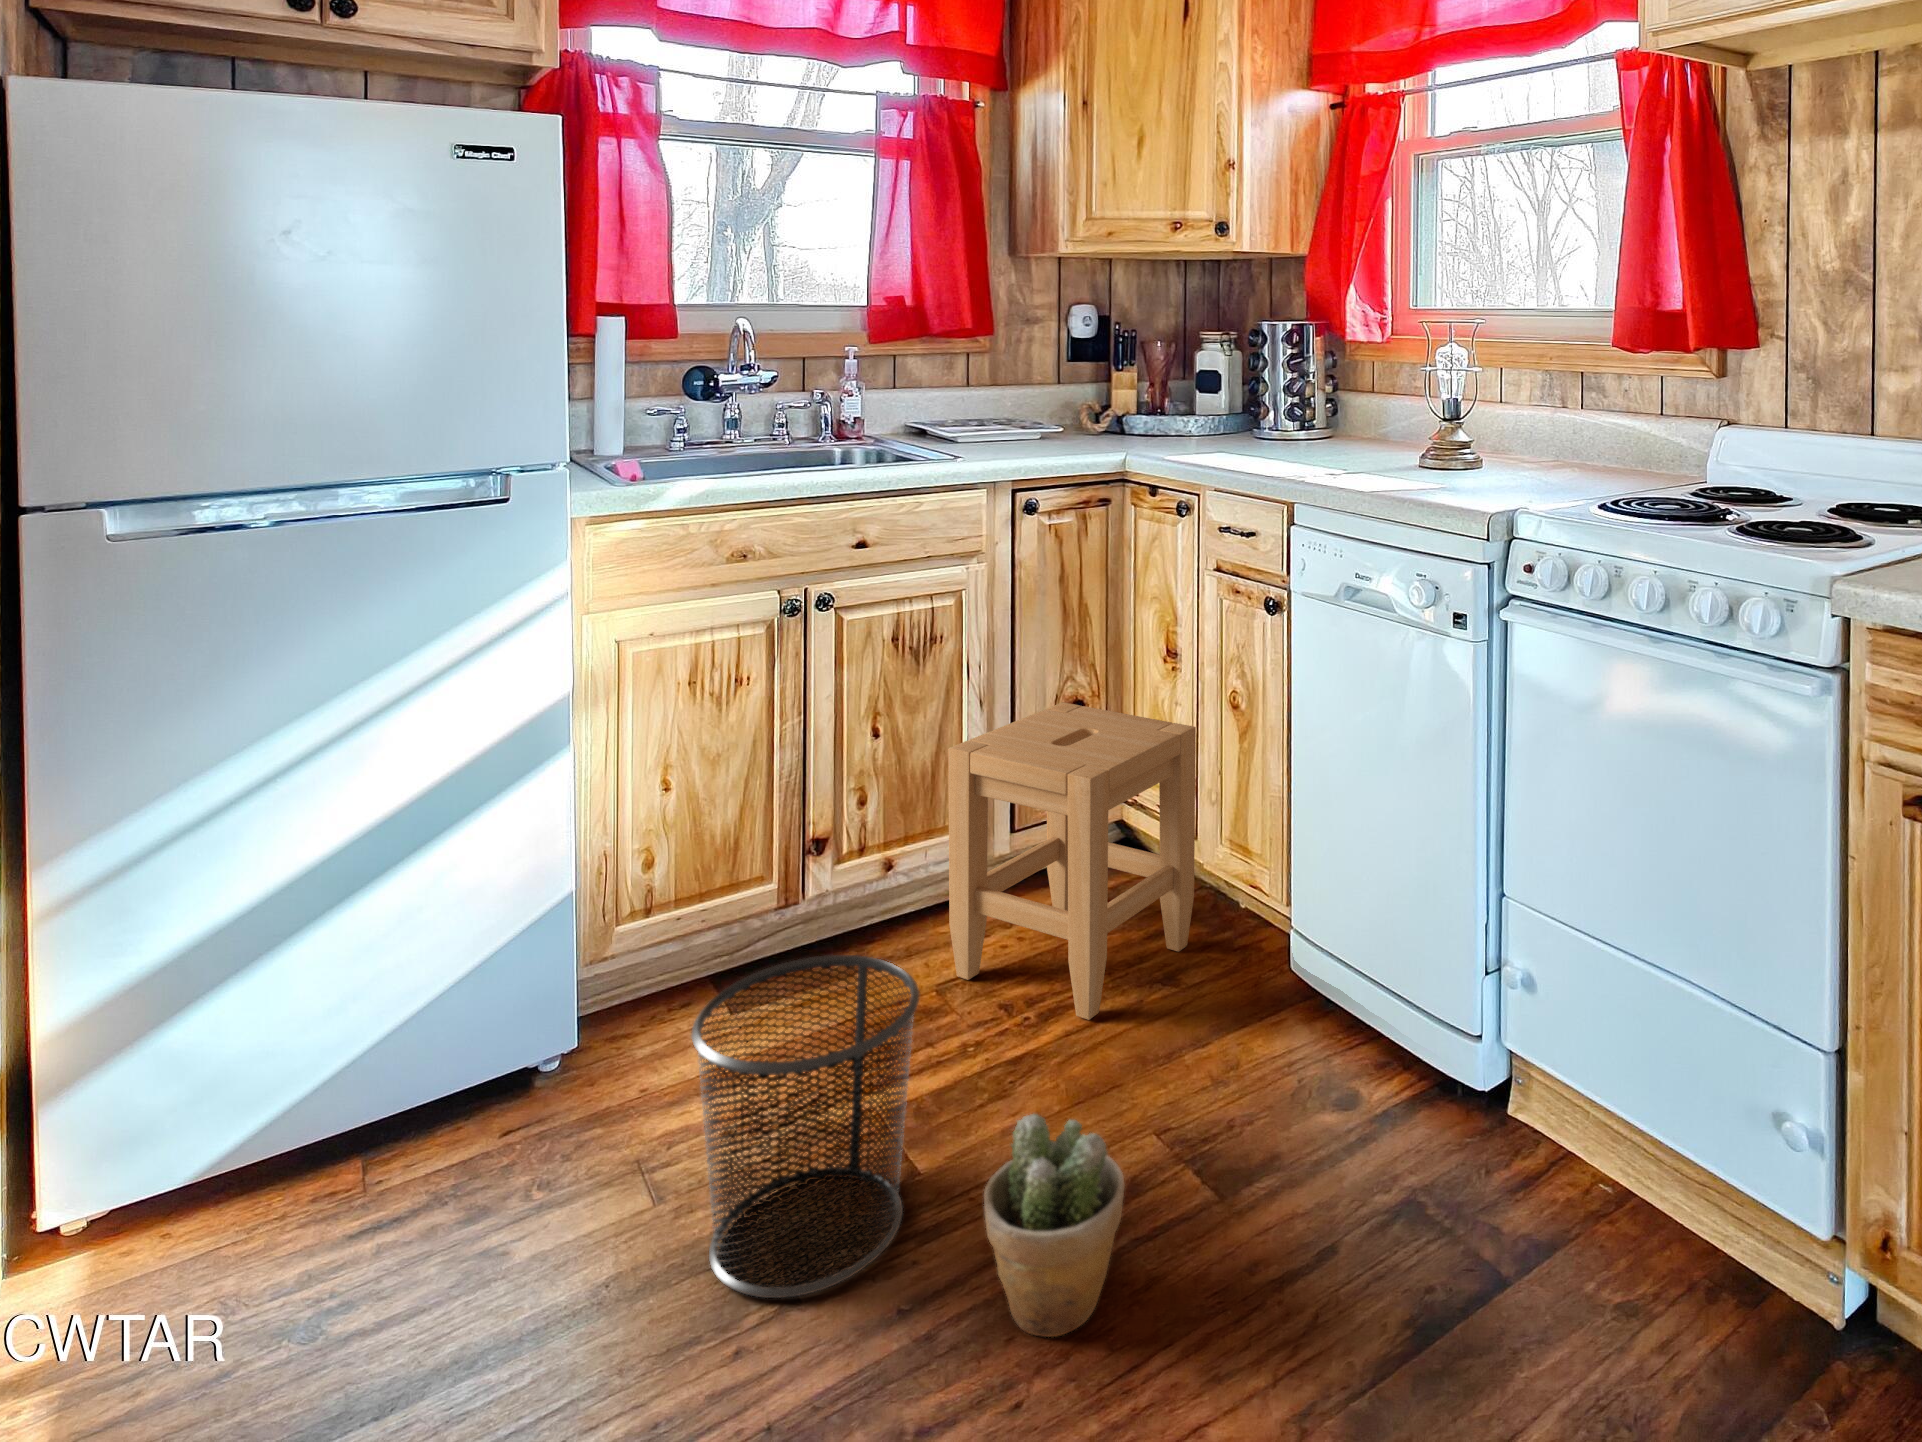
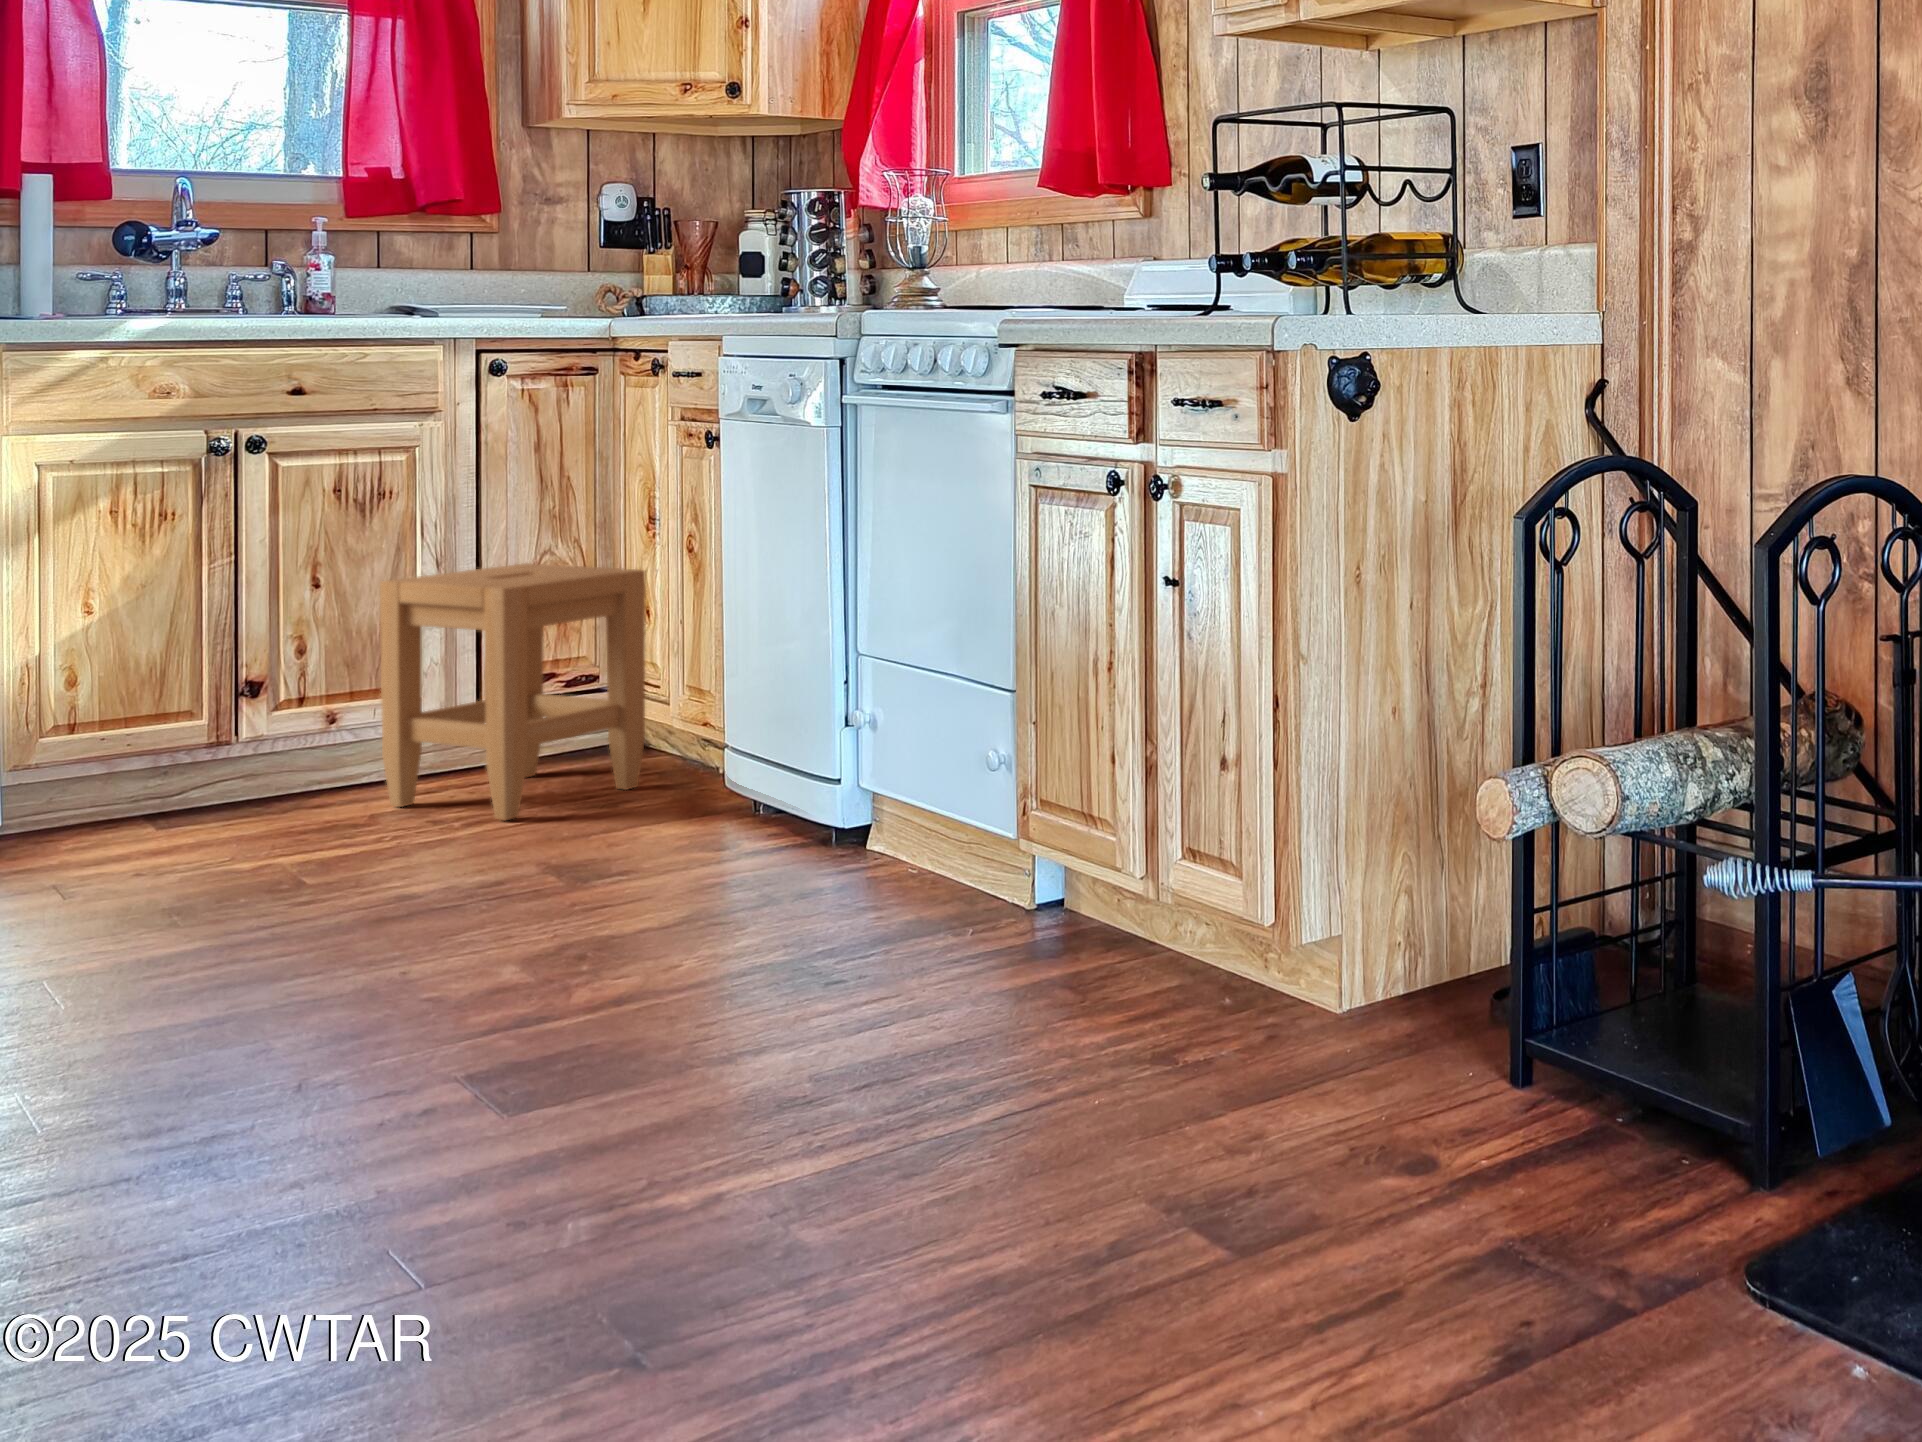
trash can: present [691,955,920,1298] -> none [74,696,288,926]
potted plant: present [984,1114,1124,1337] -> none [315,772,443,931]

